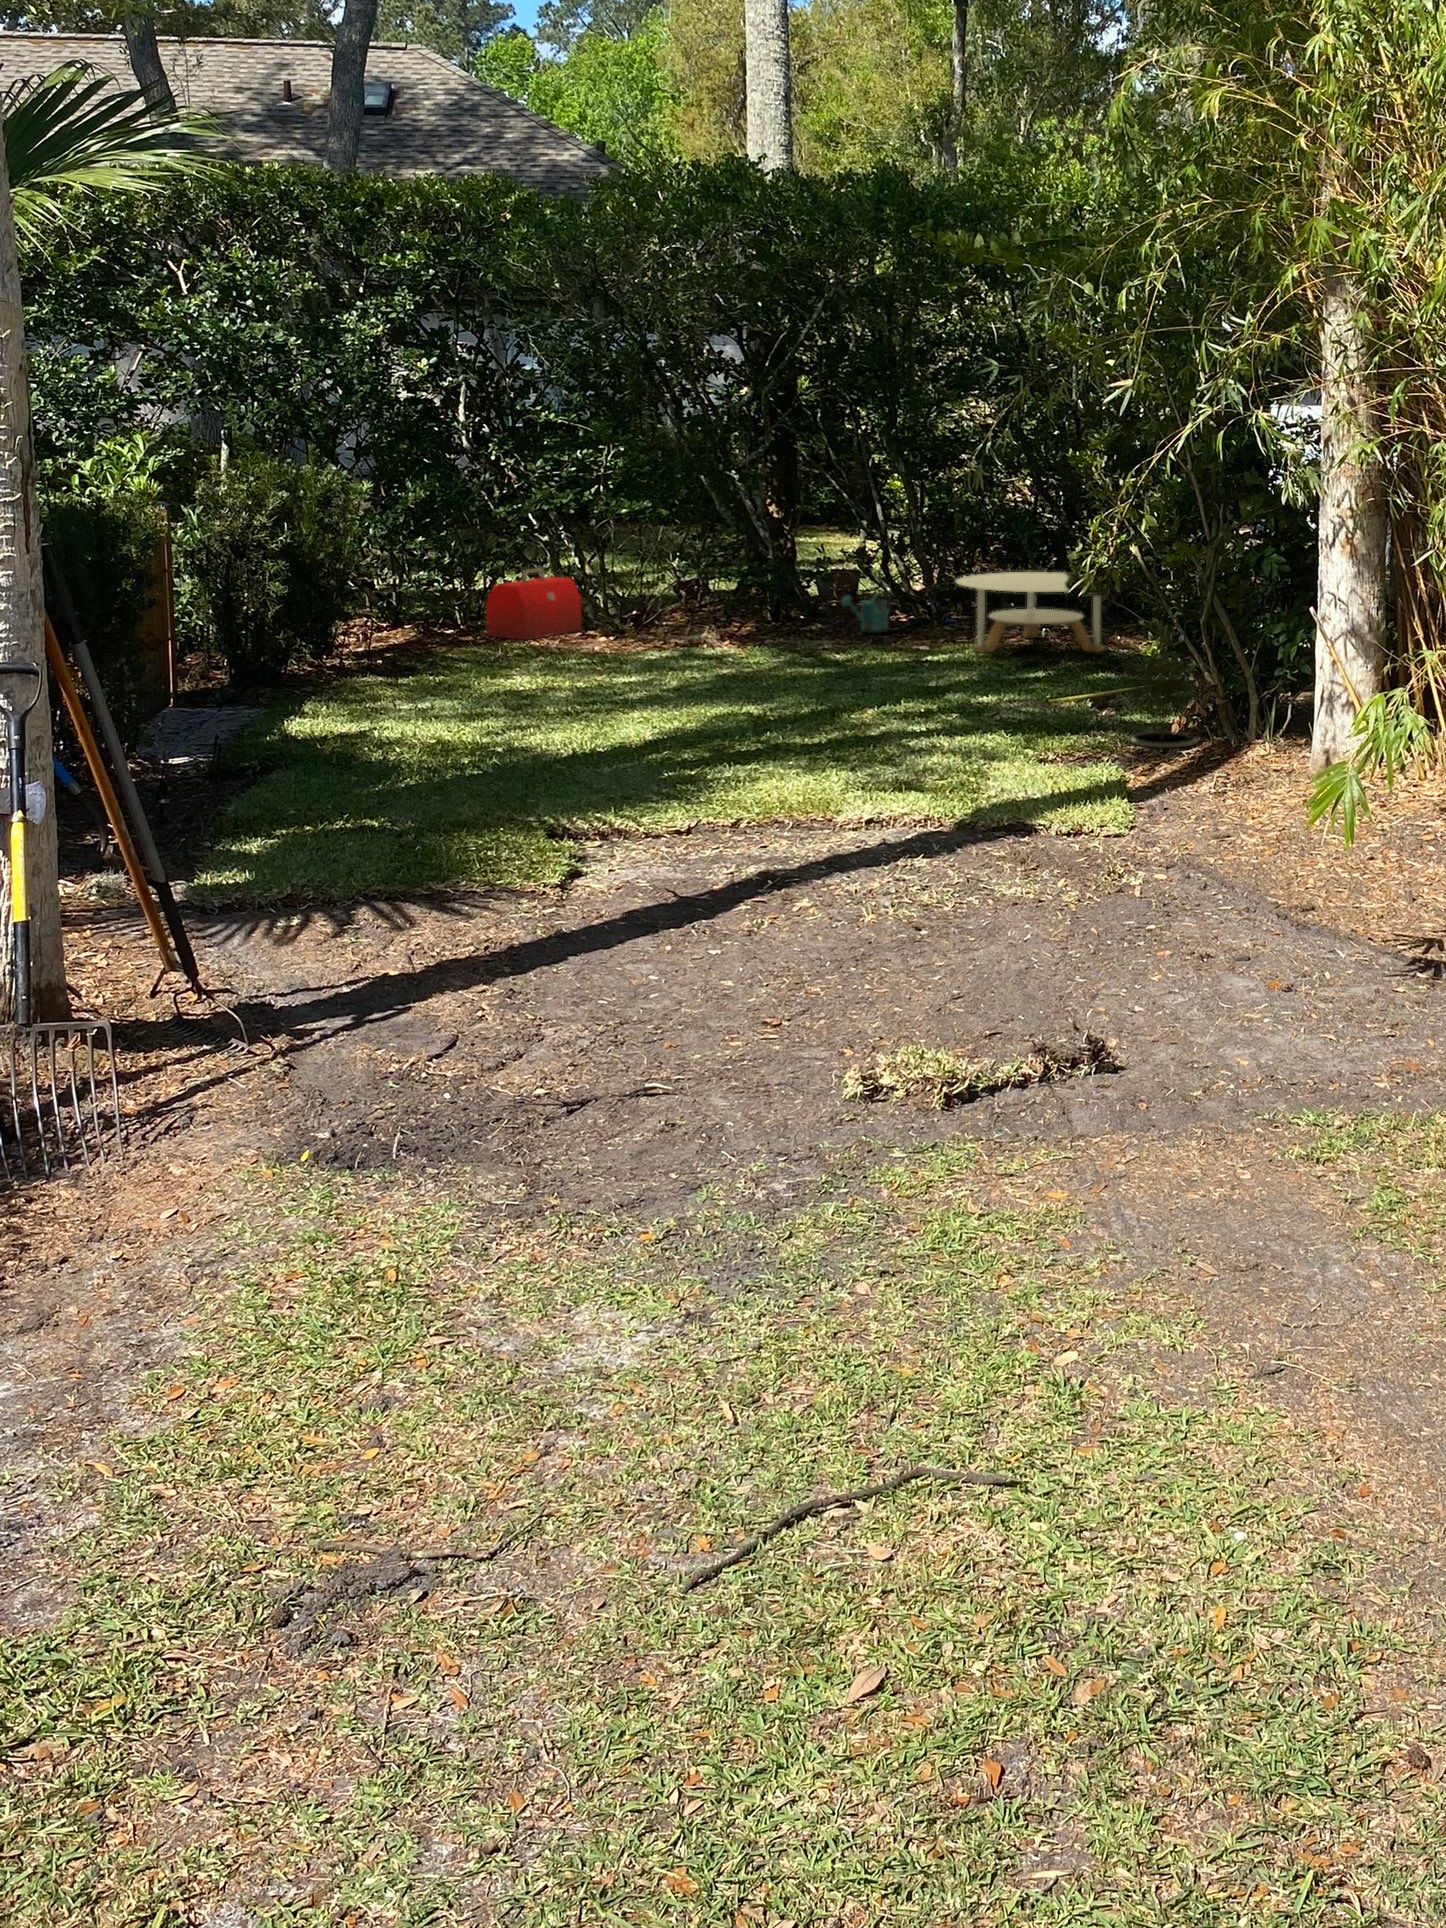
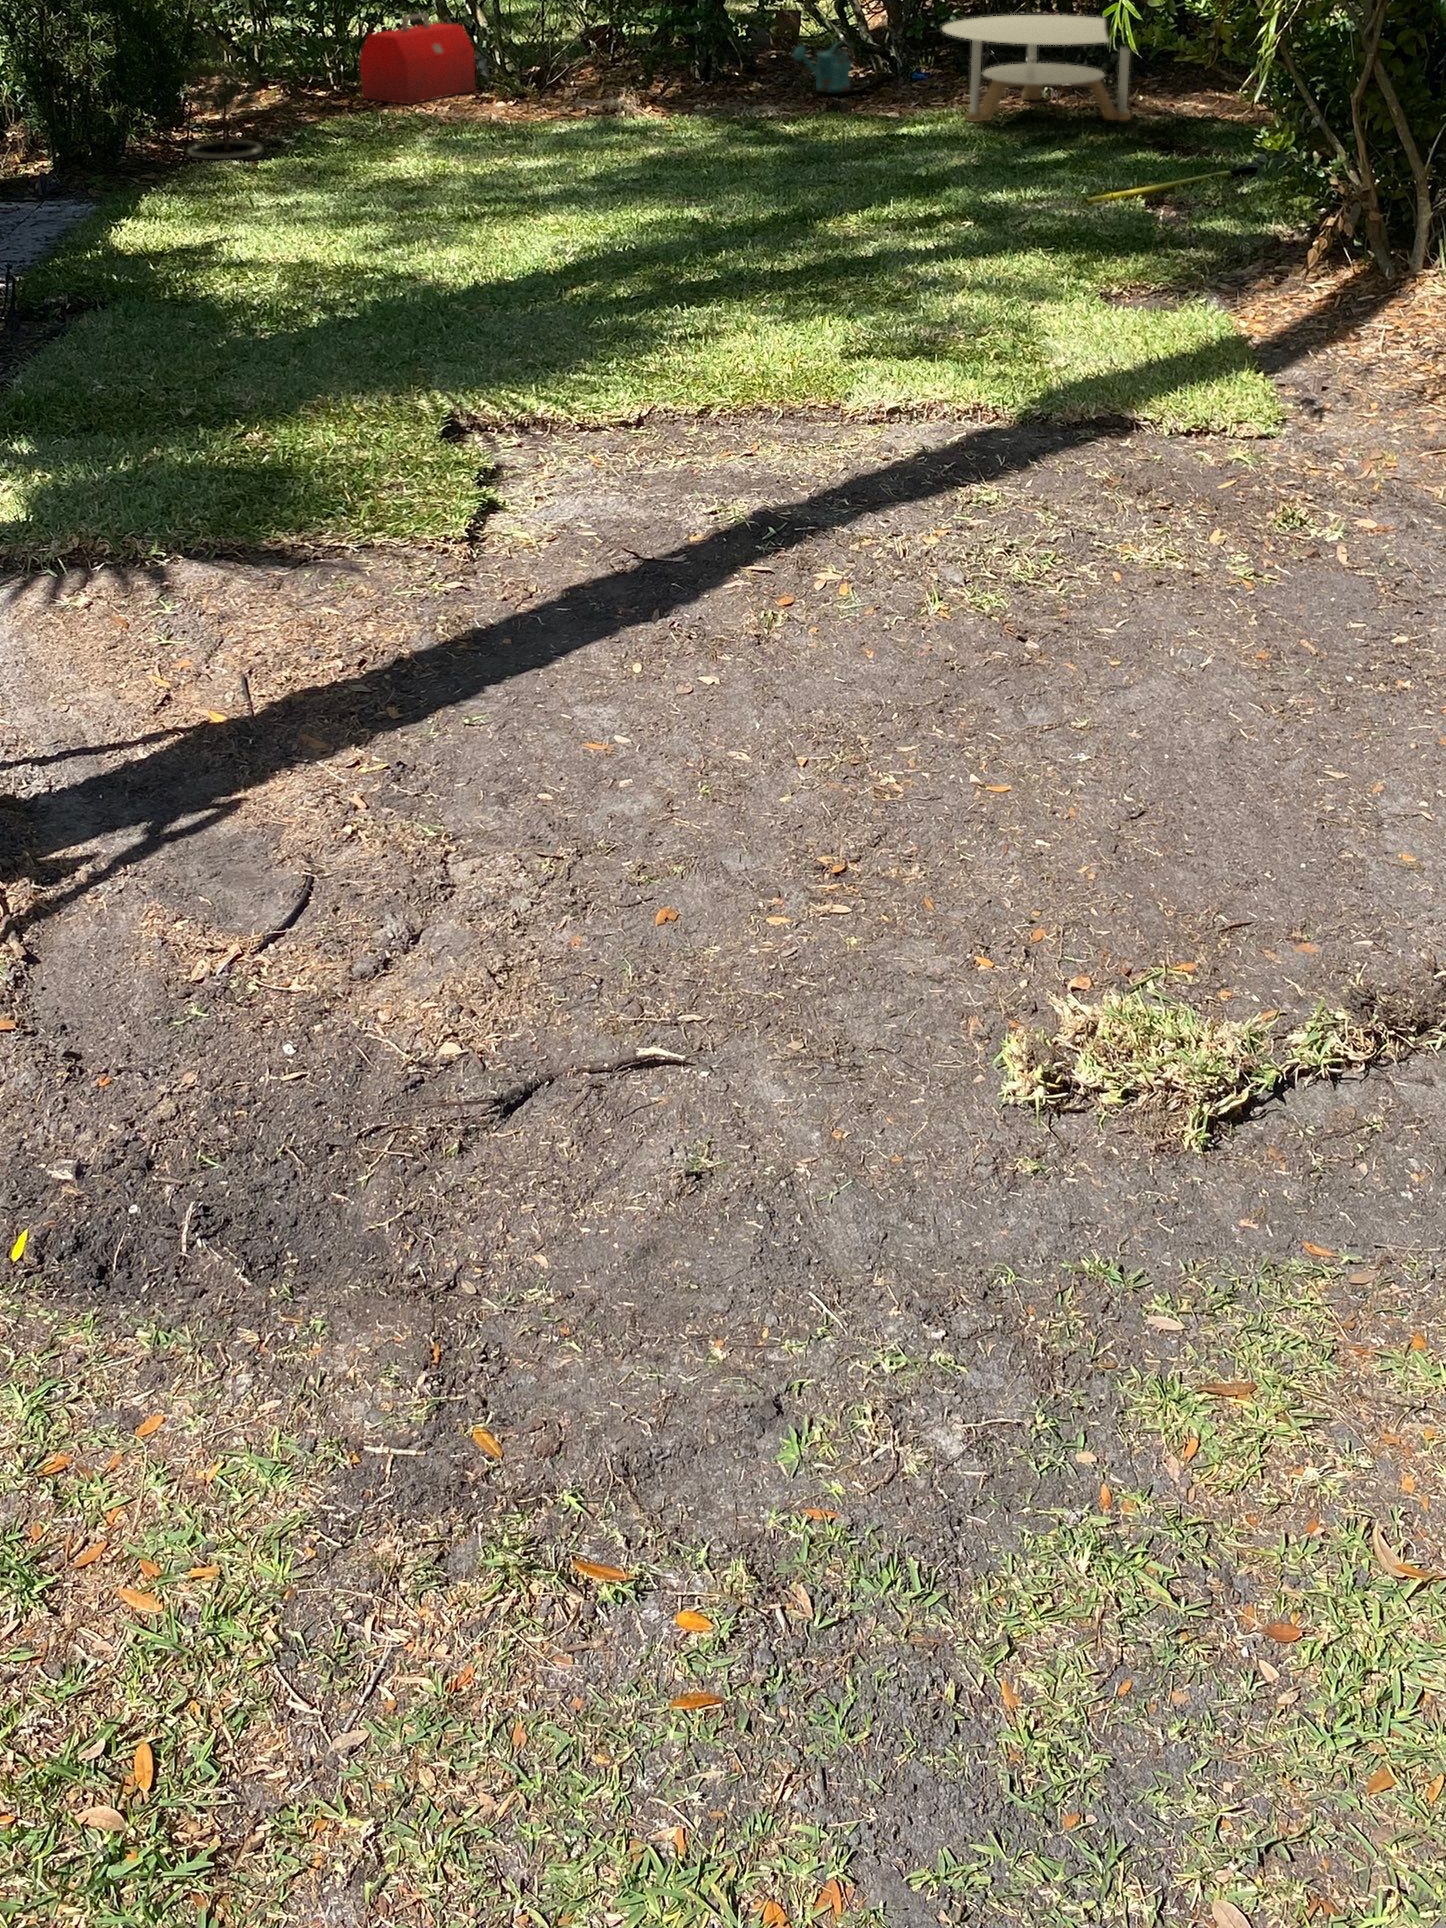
potted tree: present [1123,620,1197,748] -> present [183,24,264,159]

